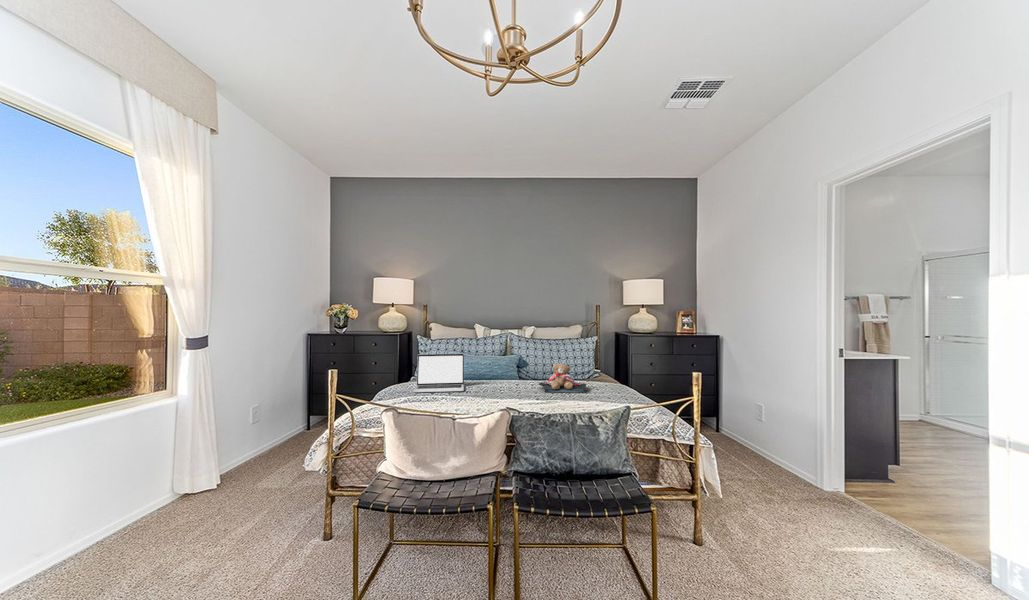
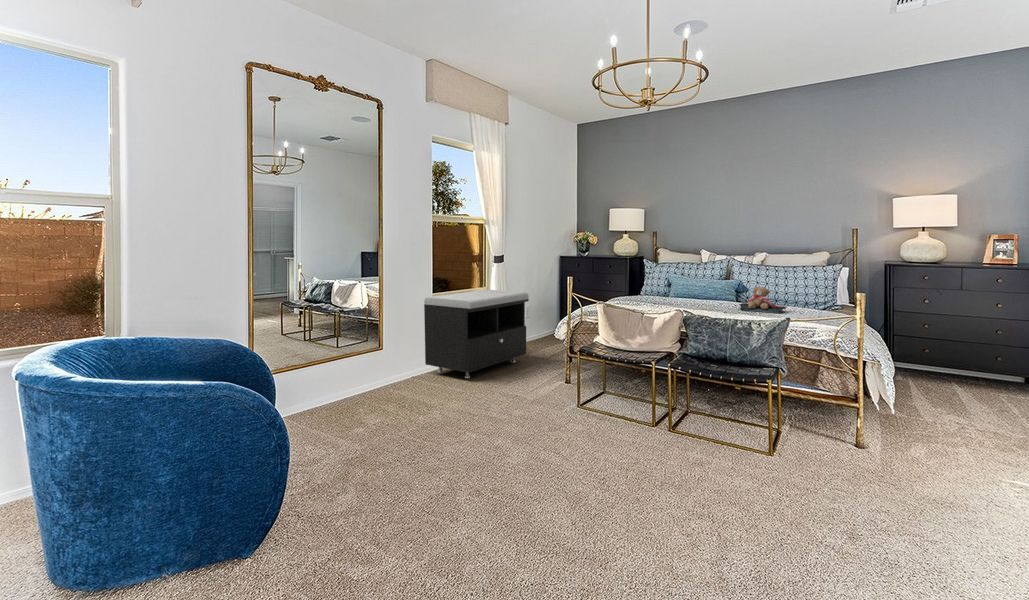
laptop: present [413,354,464,393] -> none [629,274,676,304]
storage bench: none [22,389,262,566] -> present [424,290,529,378]

